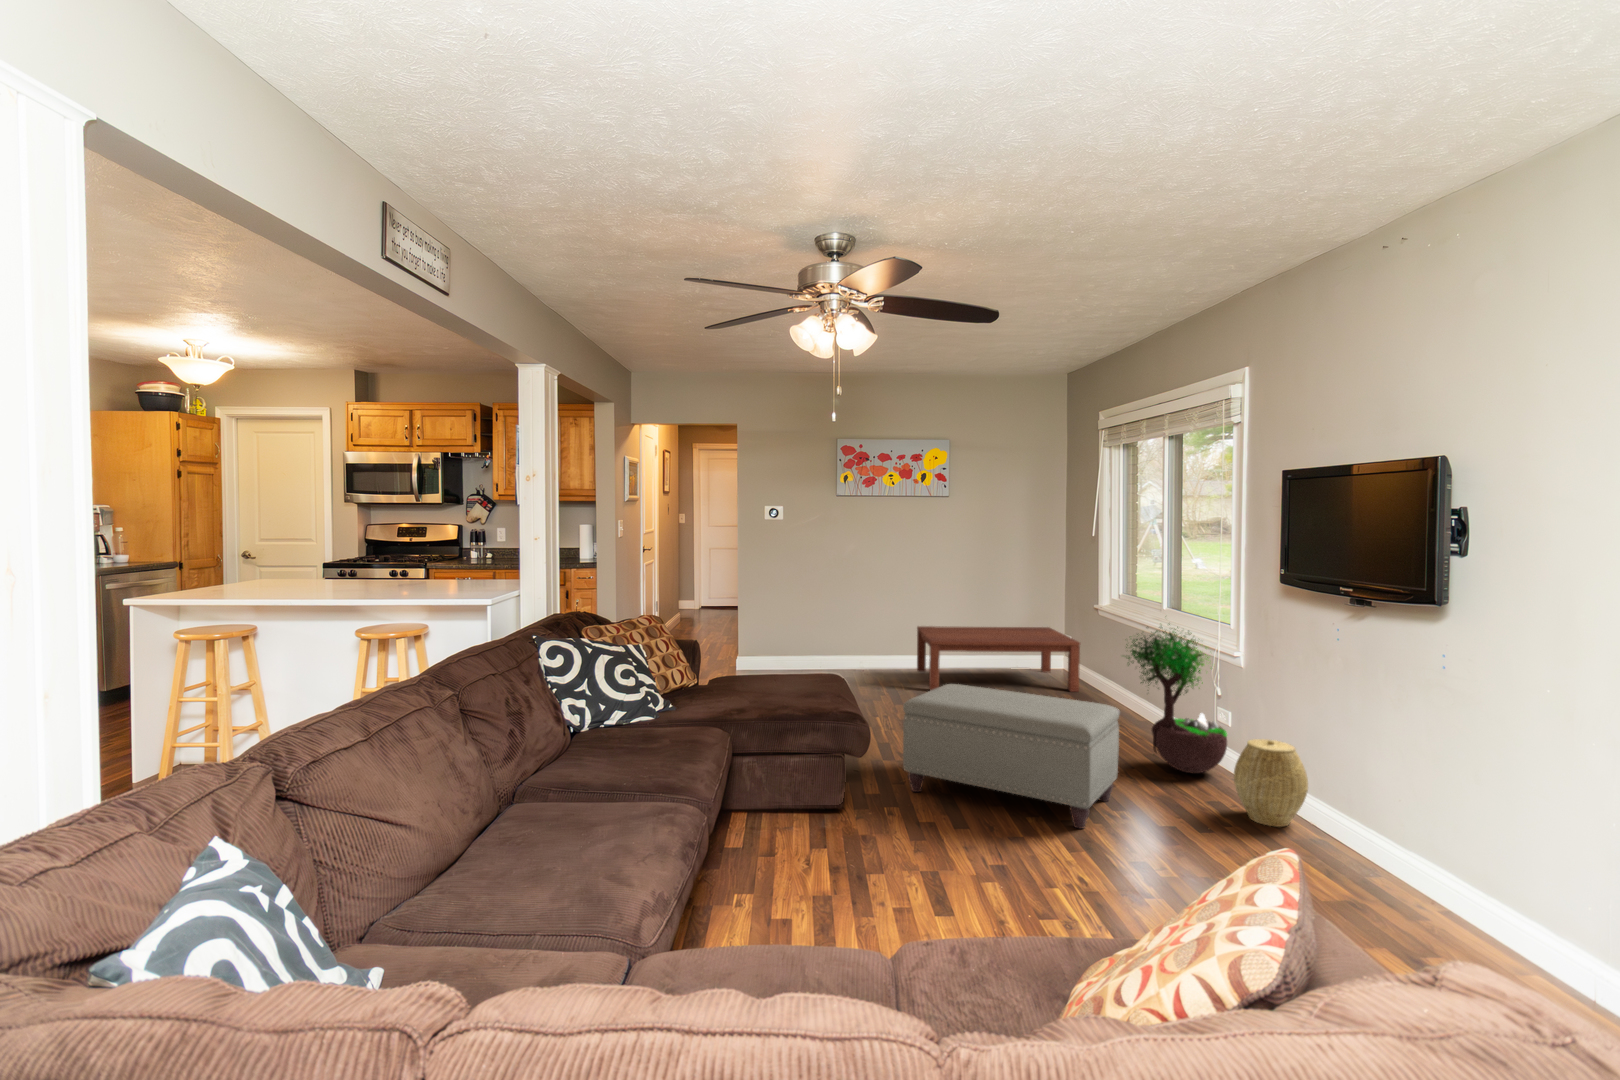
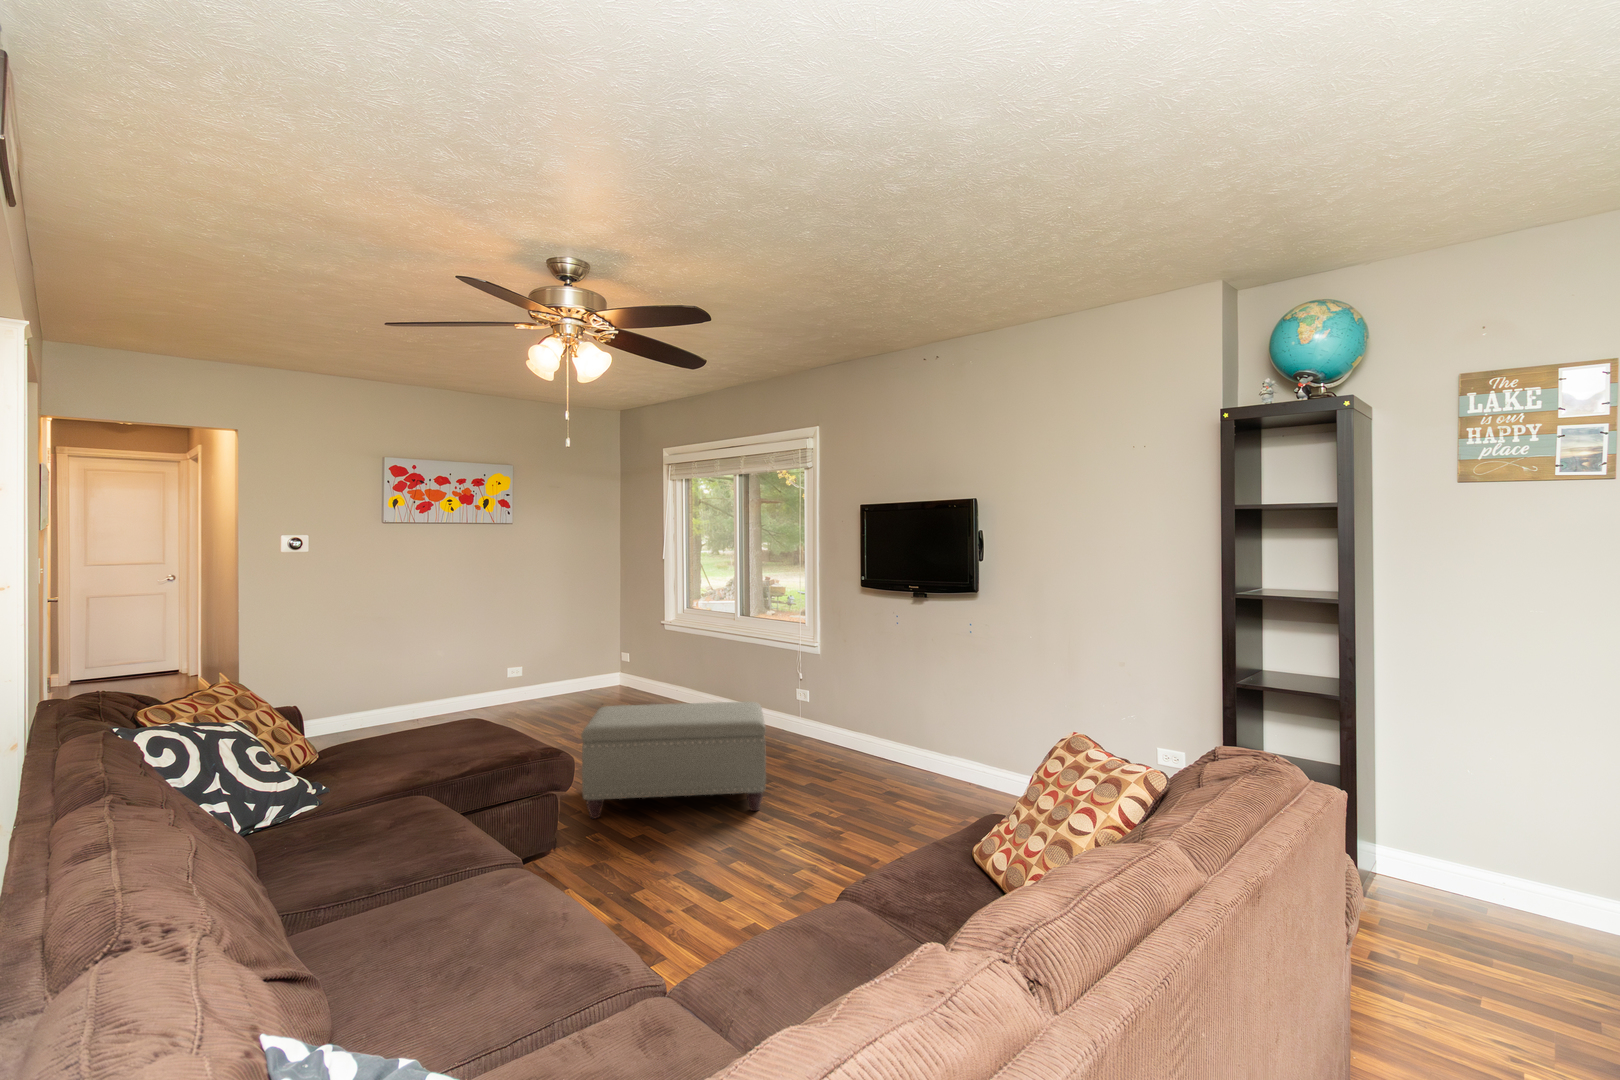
potted tree: present [1126,624,1227,773] -> none [734,622,818,748]
coffee table: present [917,626,1080,692] -> none [483,644,653,721]
woven basket: present [1234,739,1308,826] -> none [842,708,891,773]

